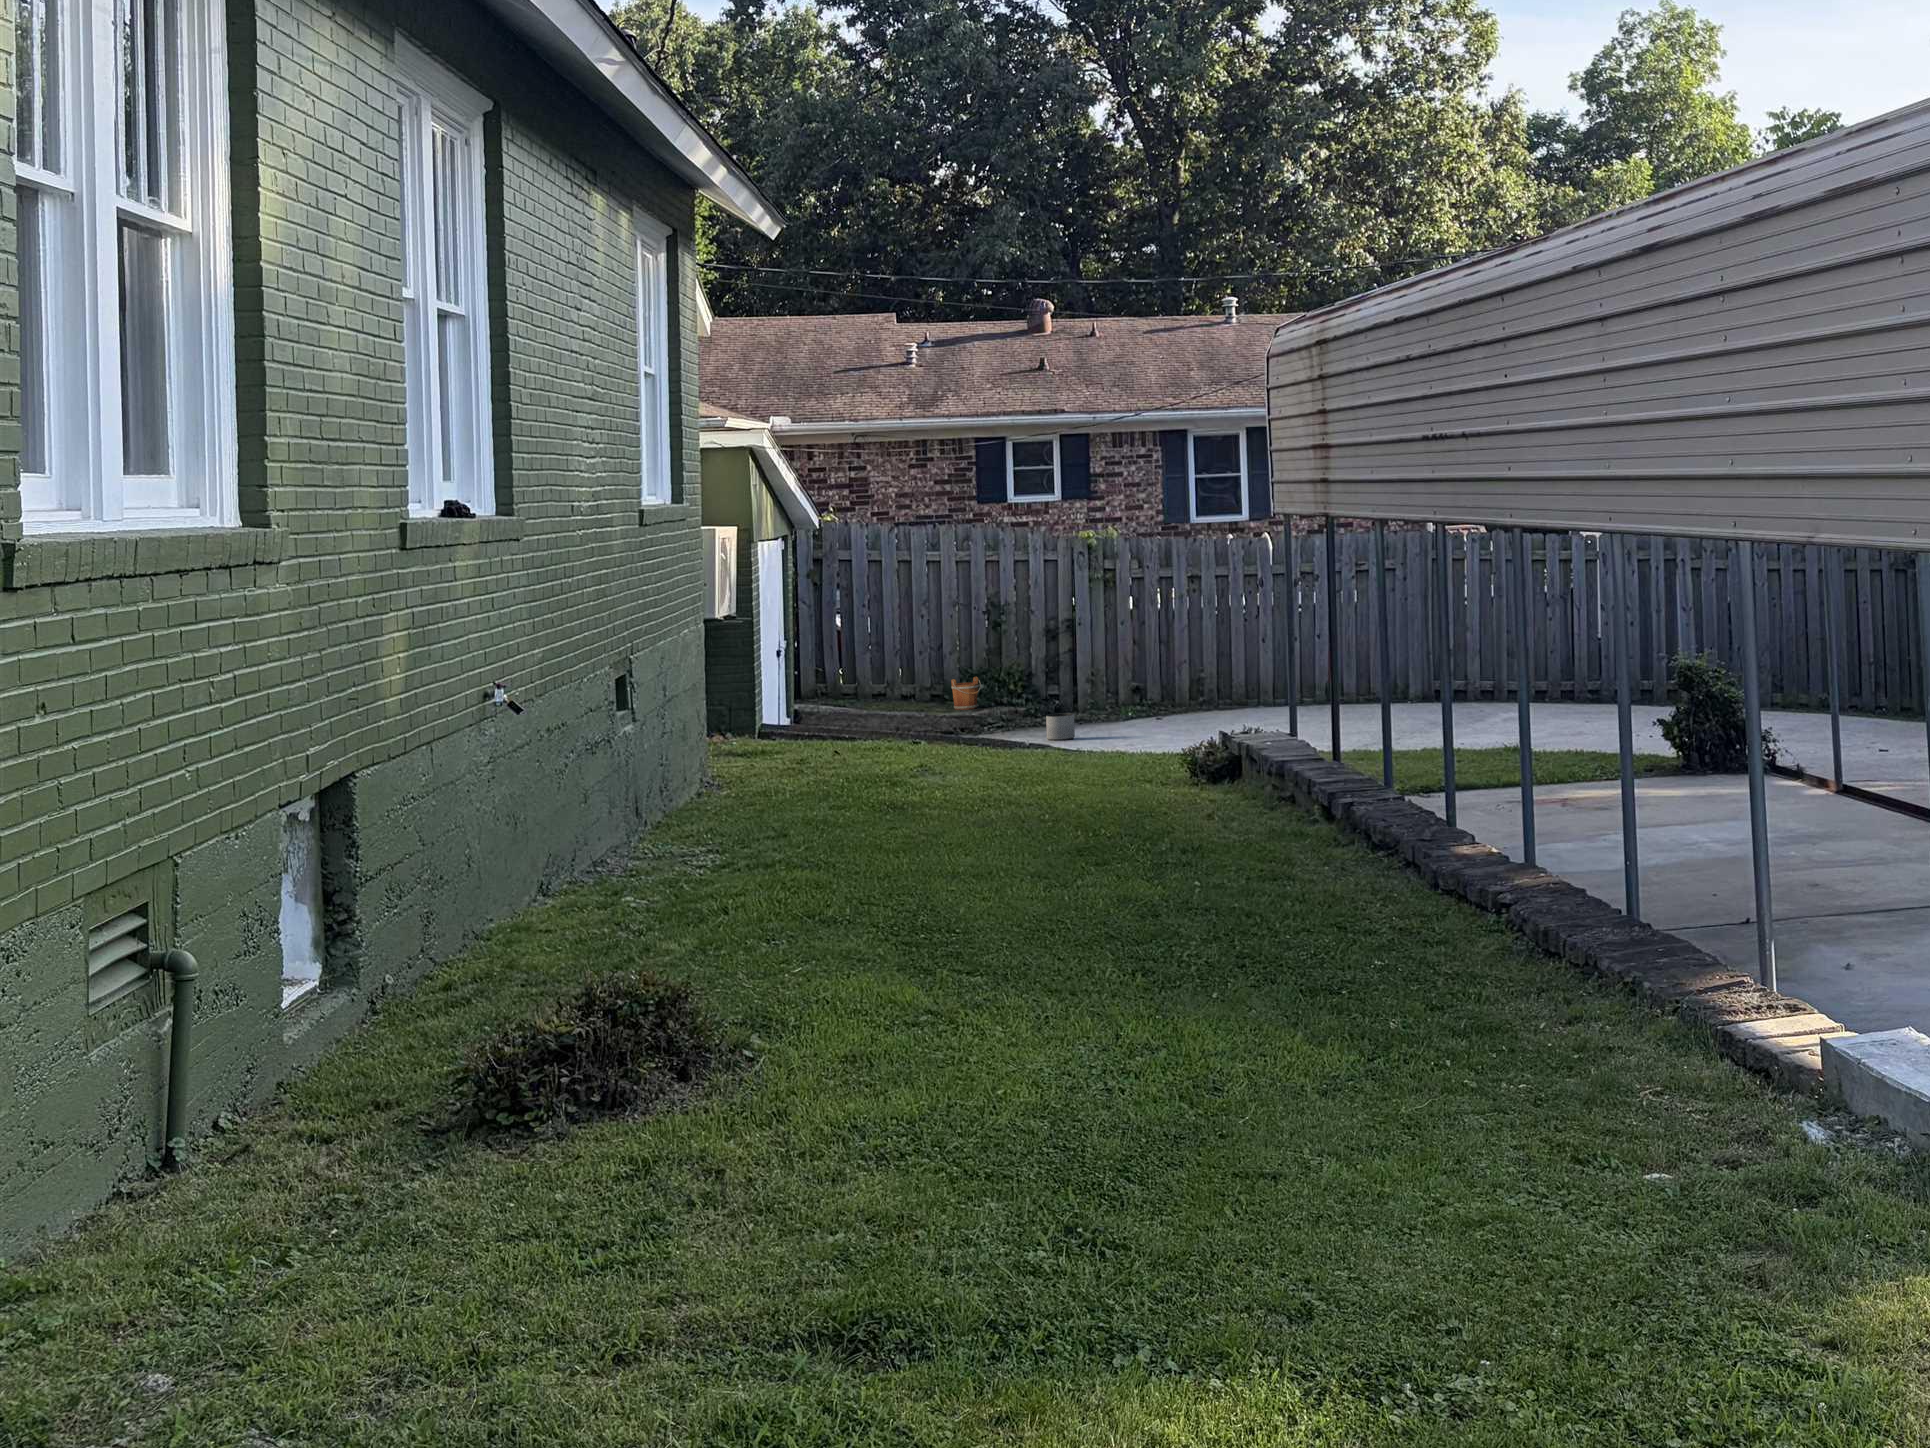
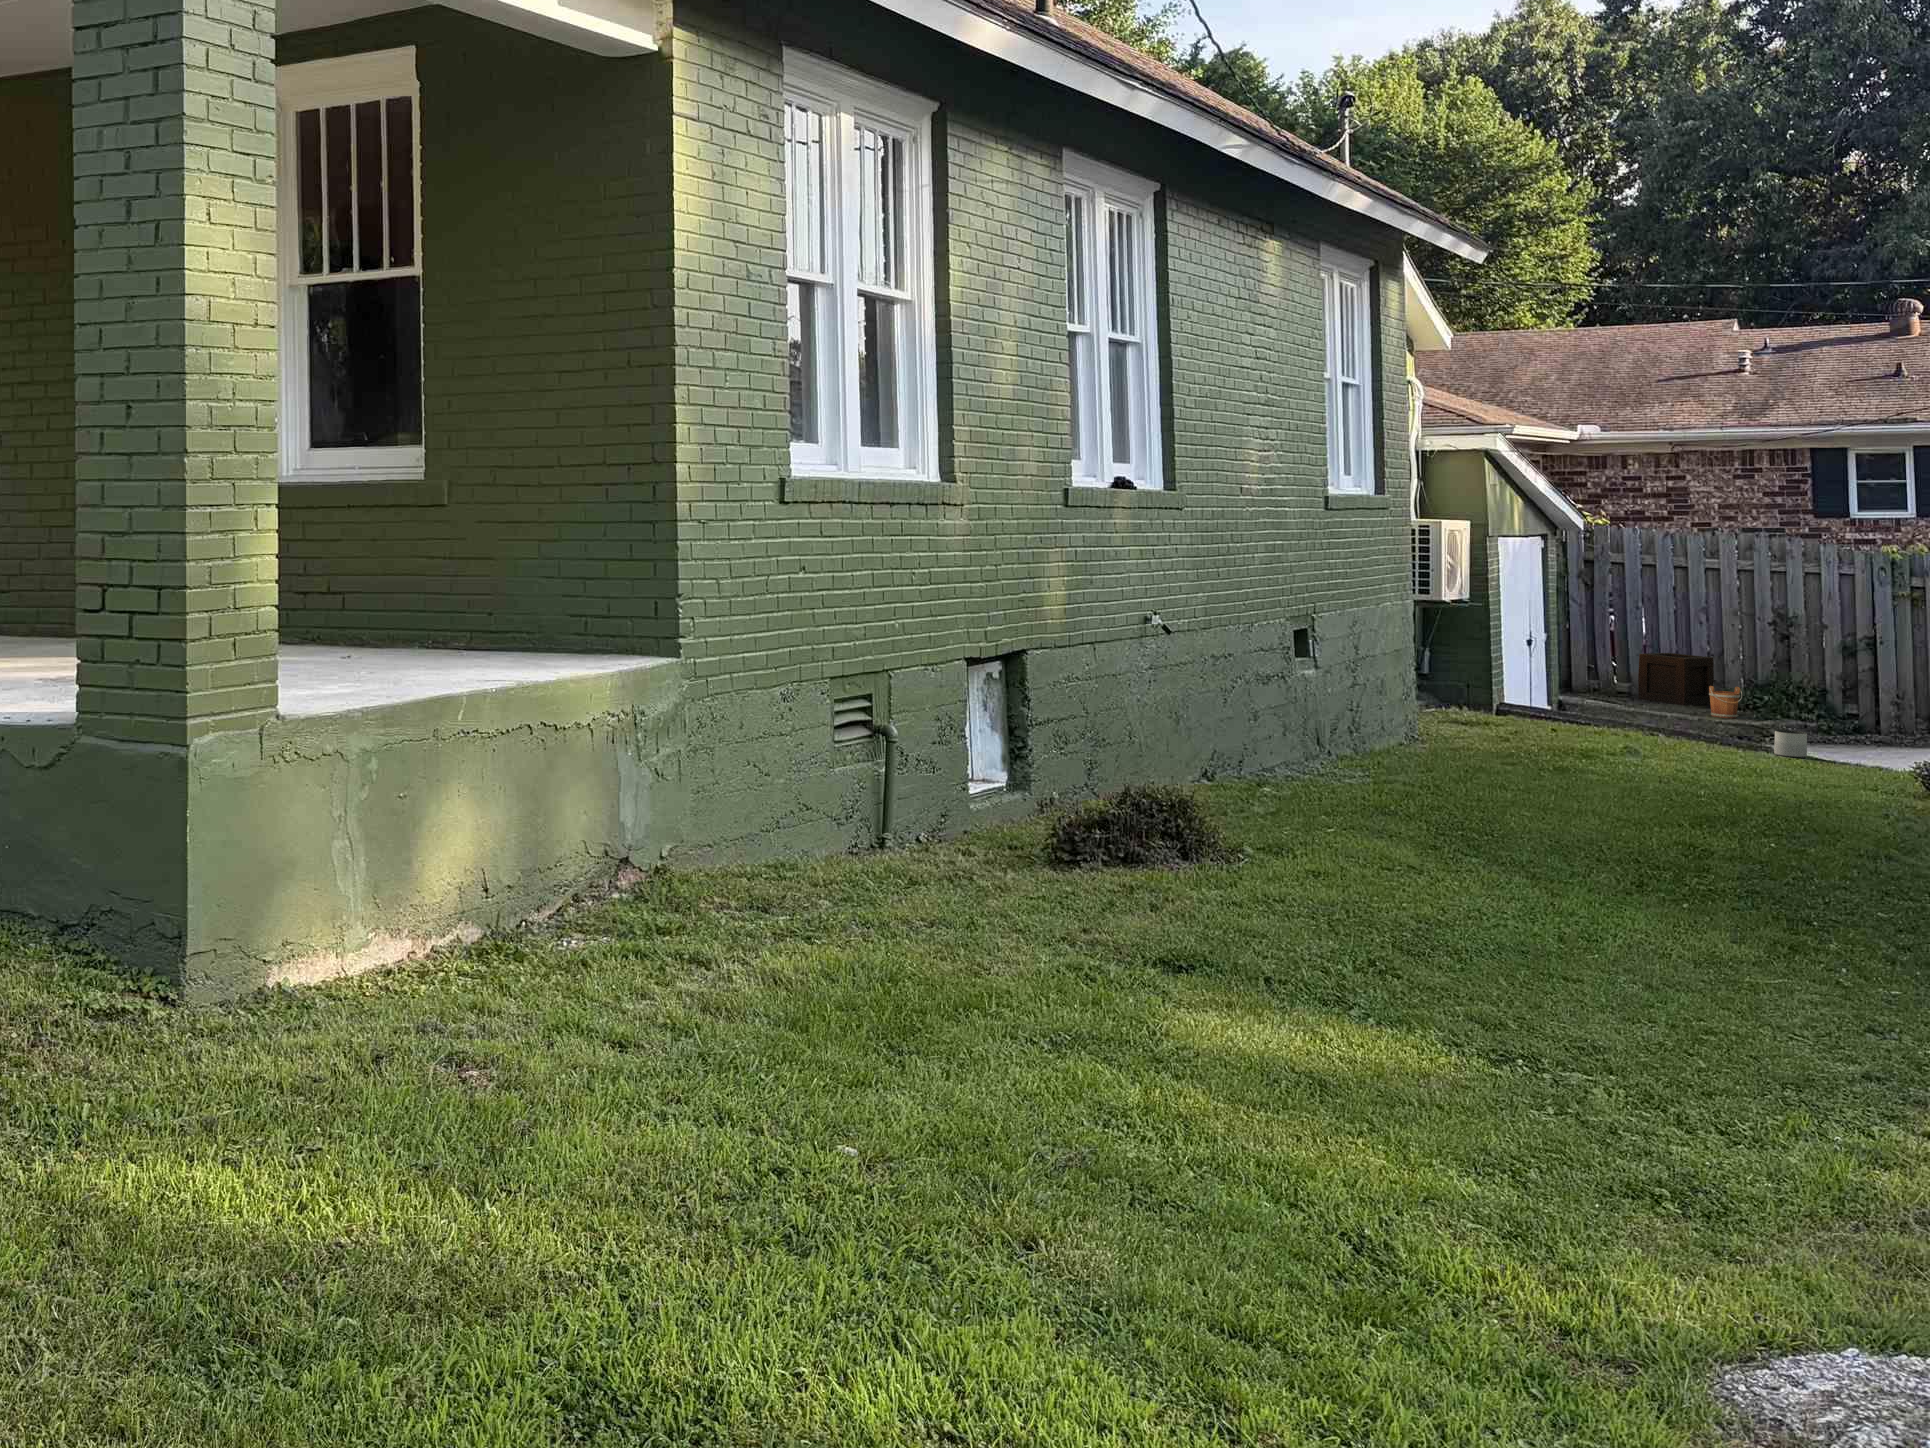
wooden crate: none [876,650,944,703] -> present [1638,653,1714,705]

